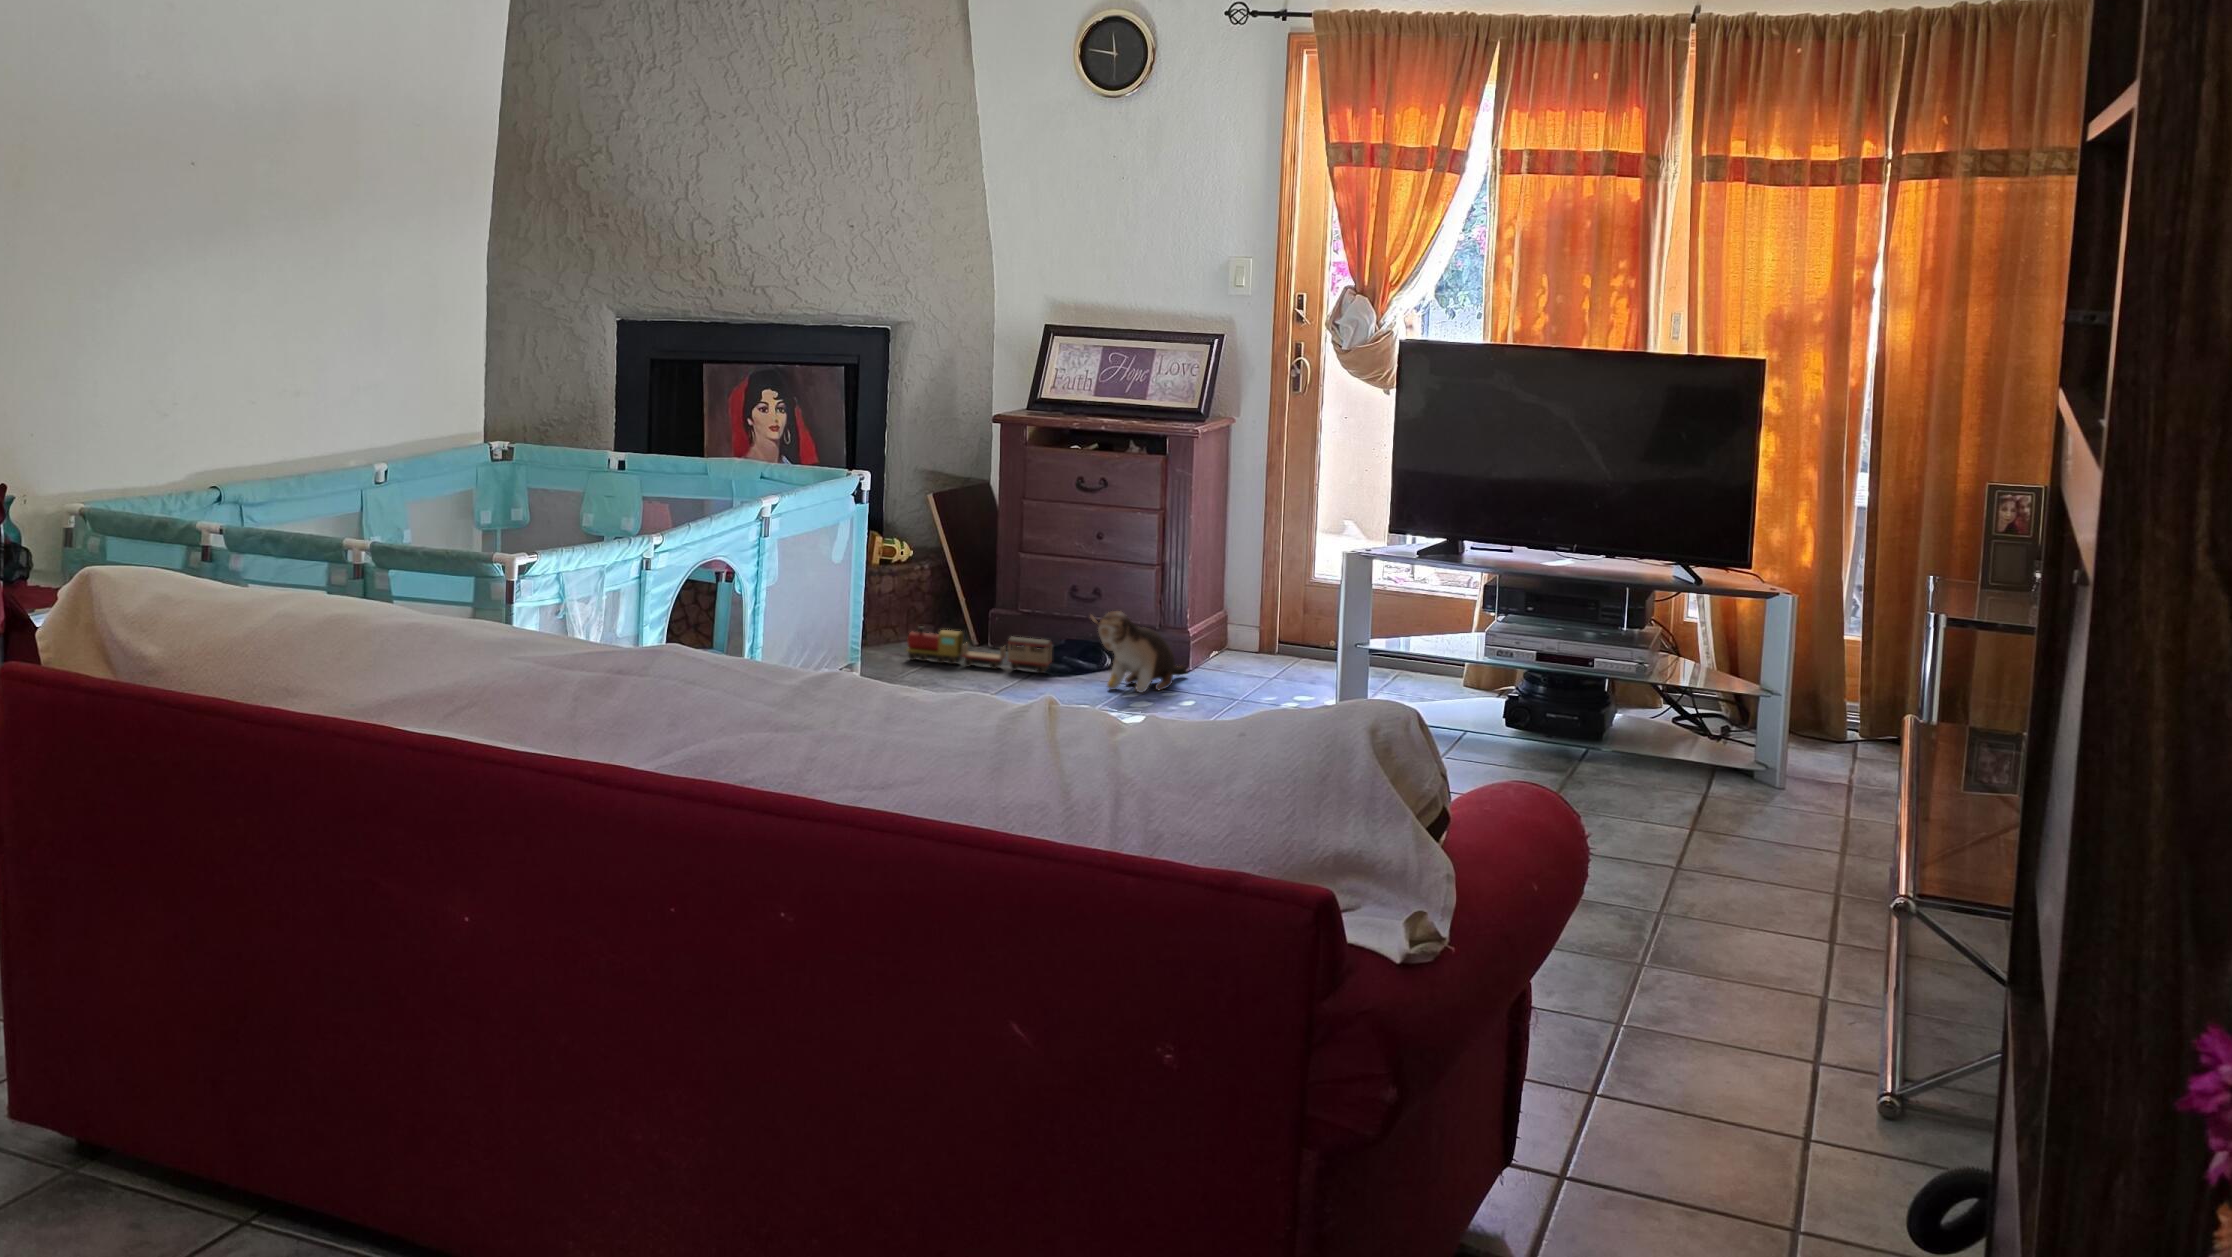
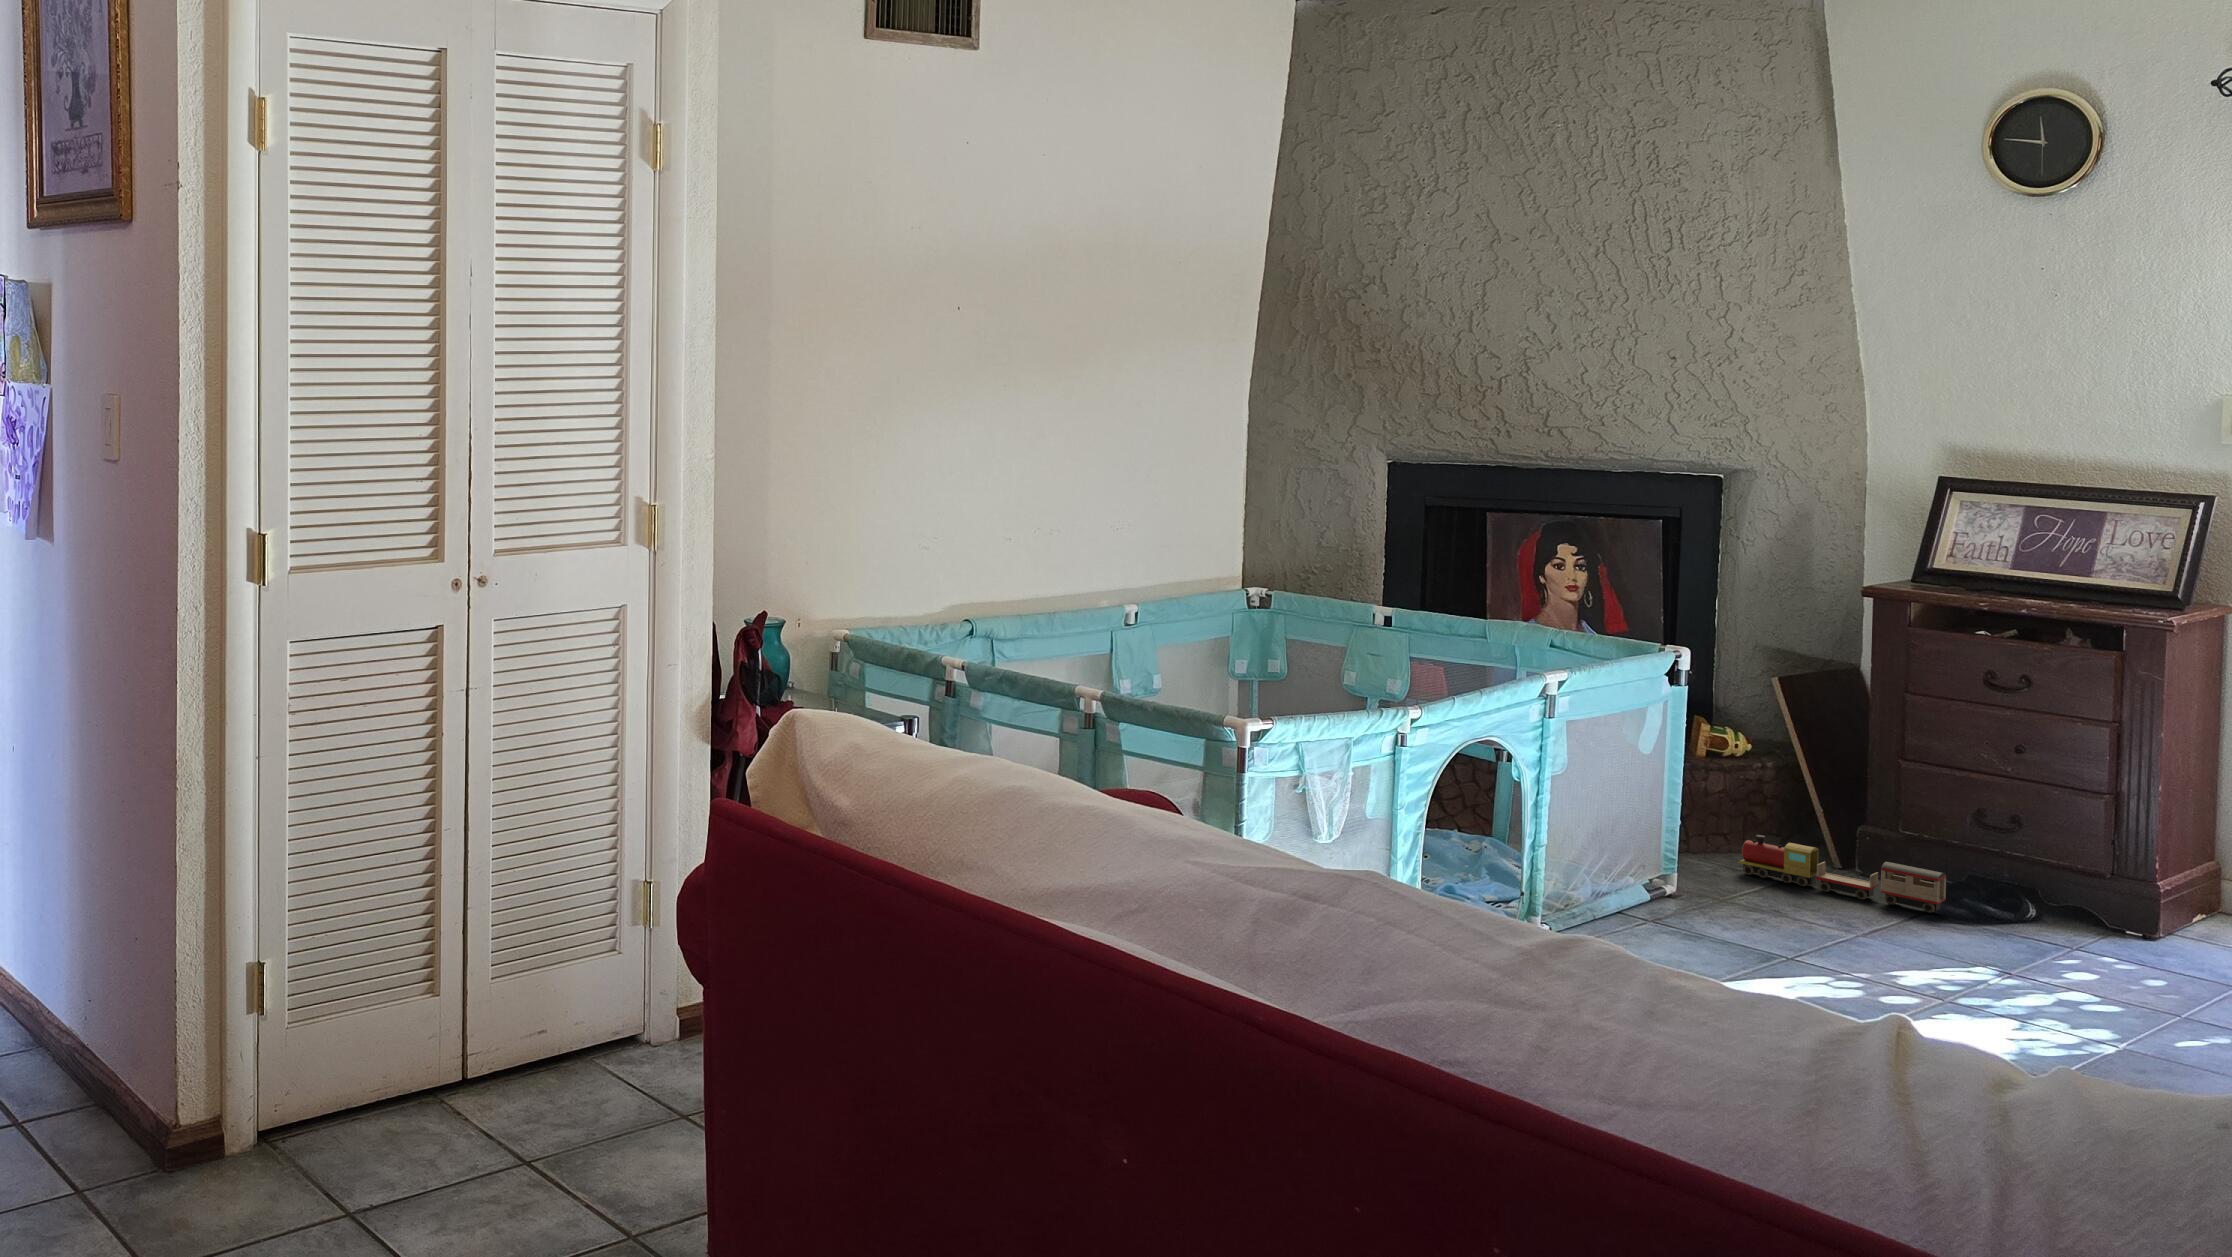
plush toy: present [1090,611,1186,693] -> none [2002,848,2153,959]

